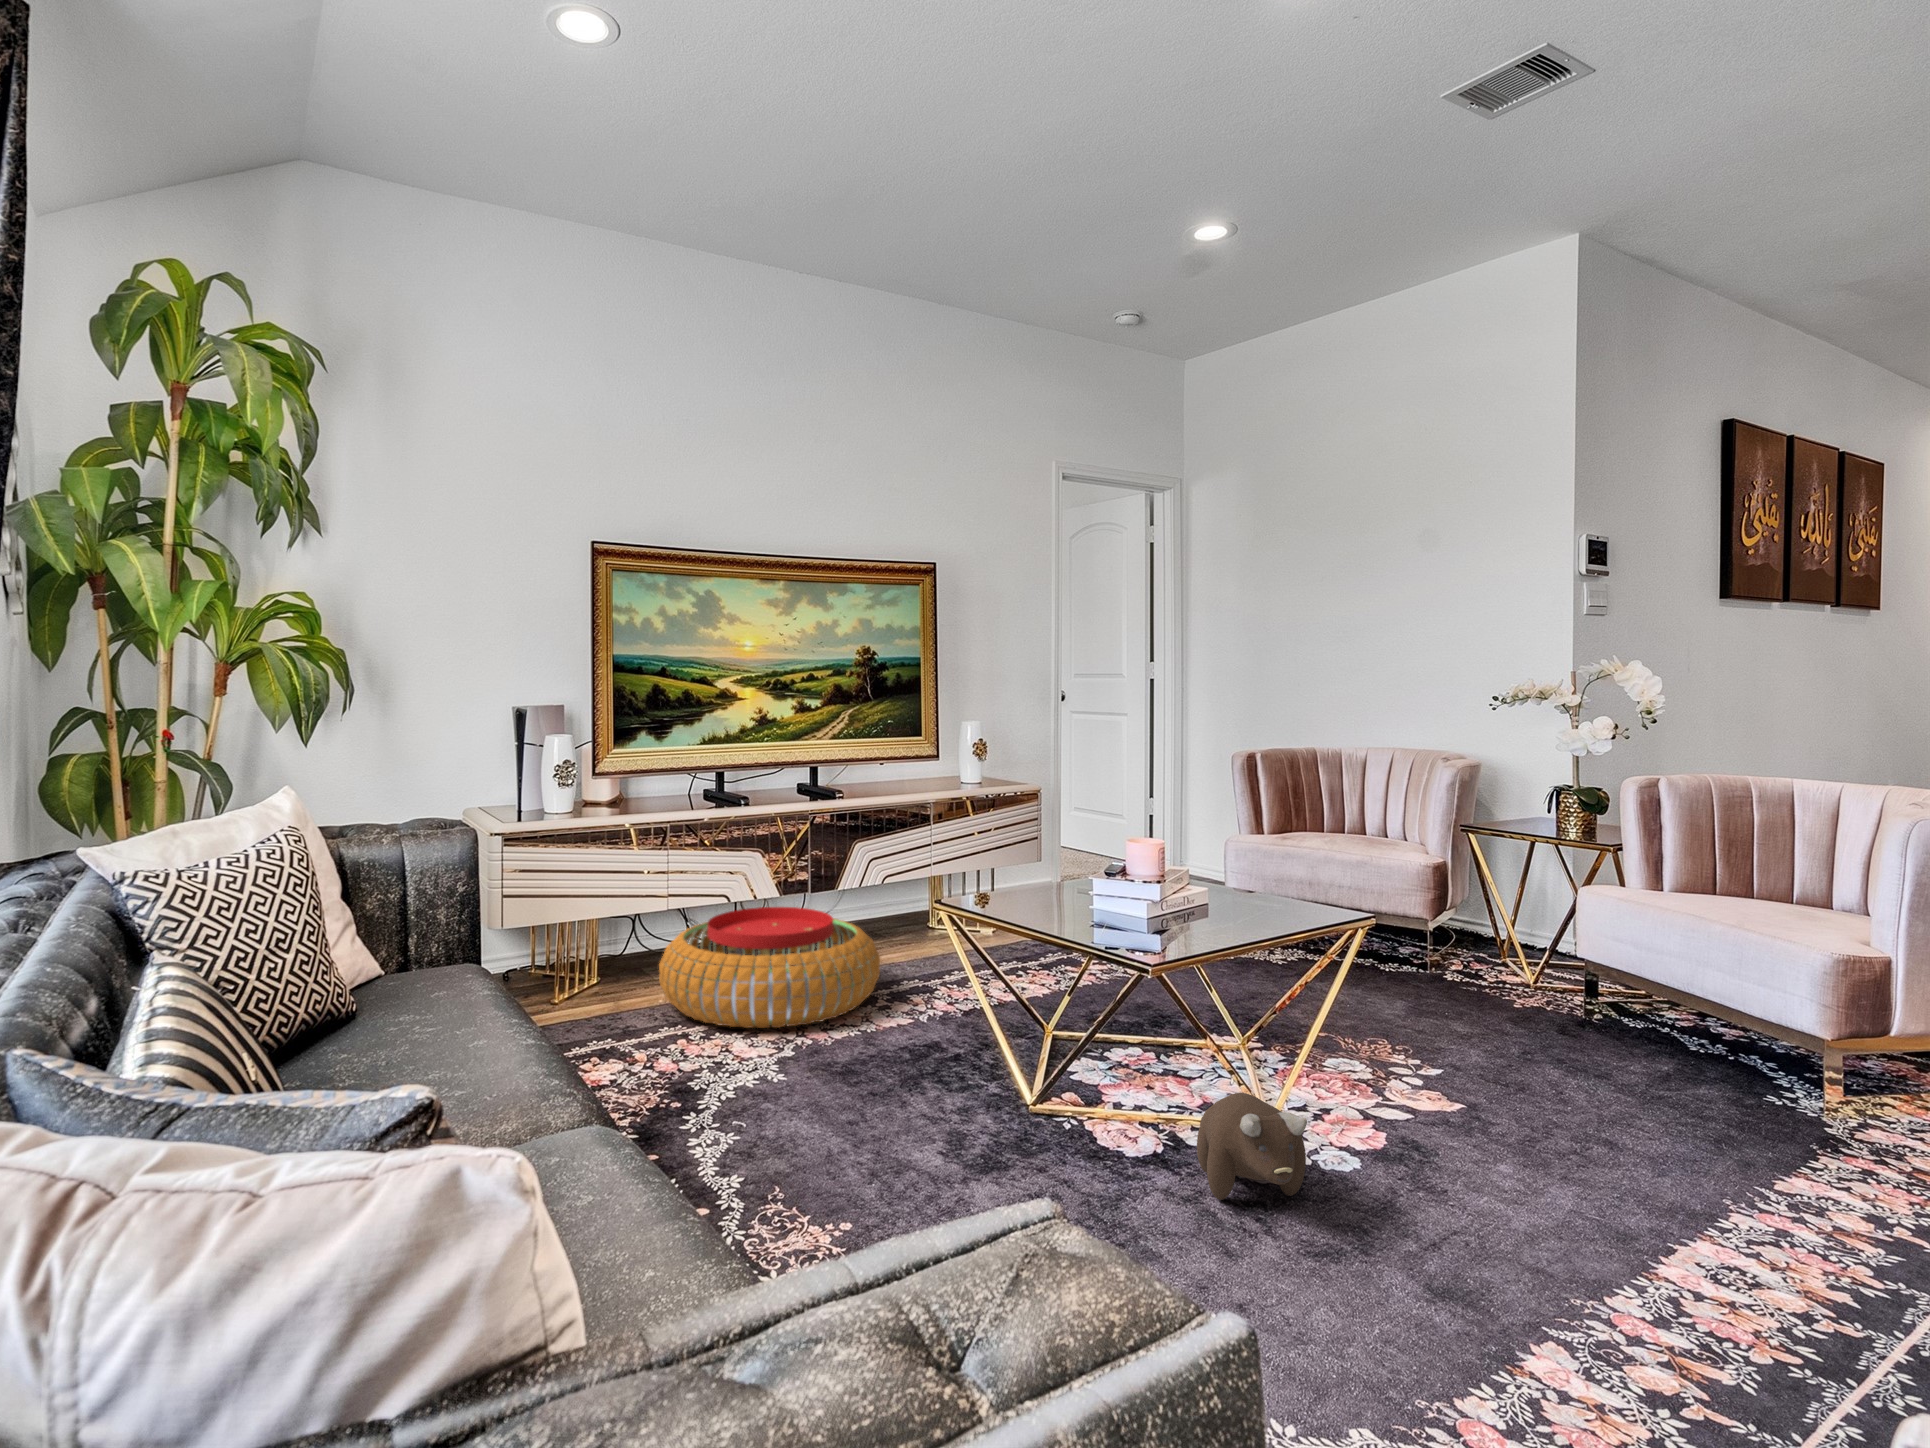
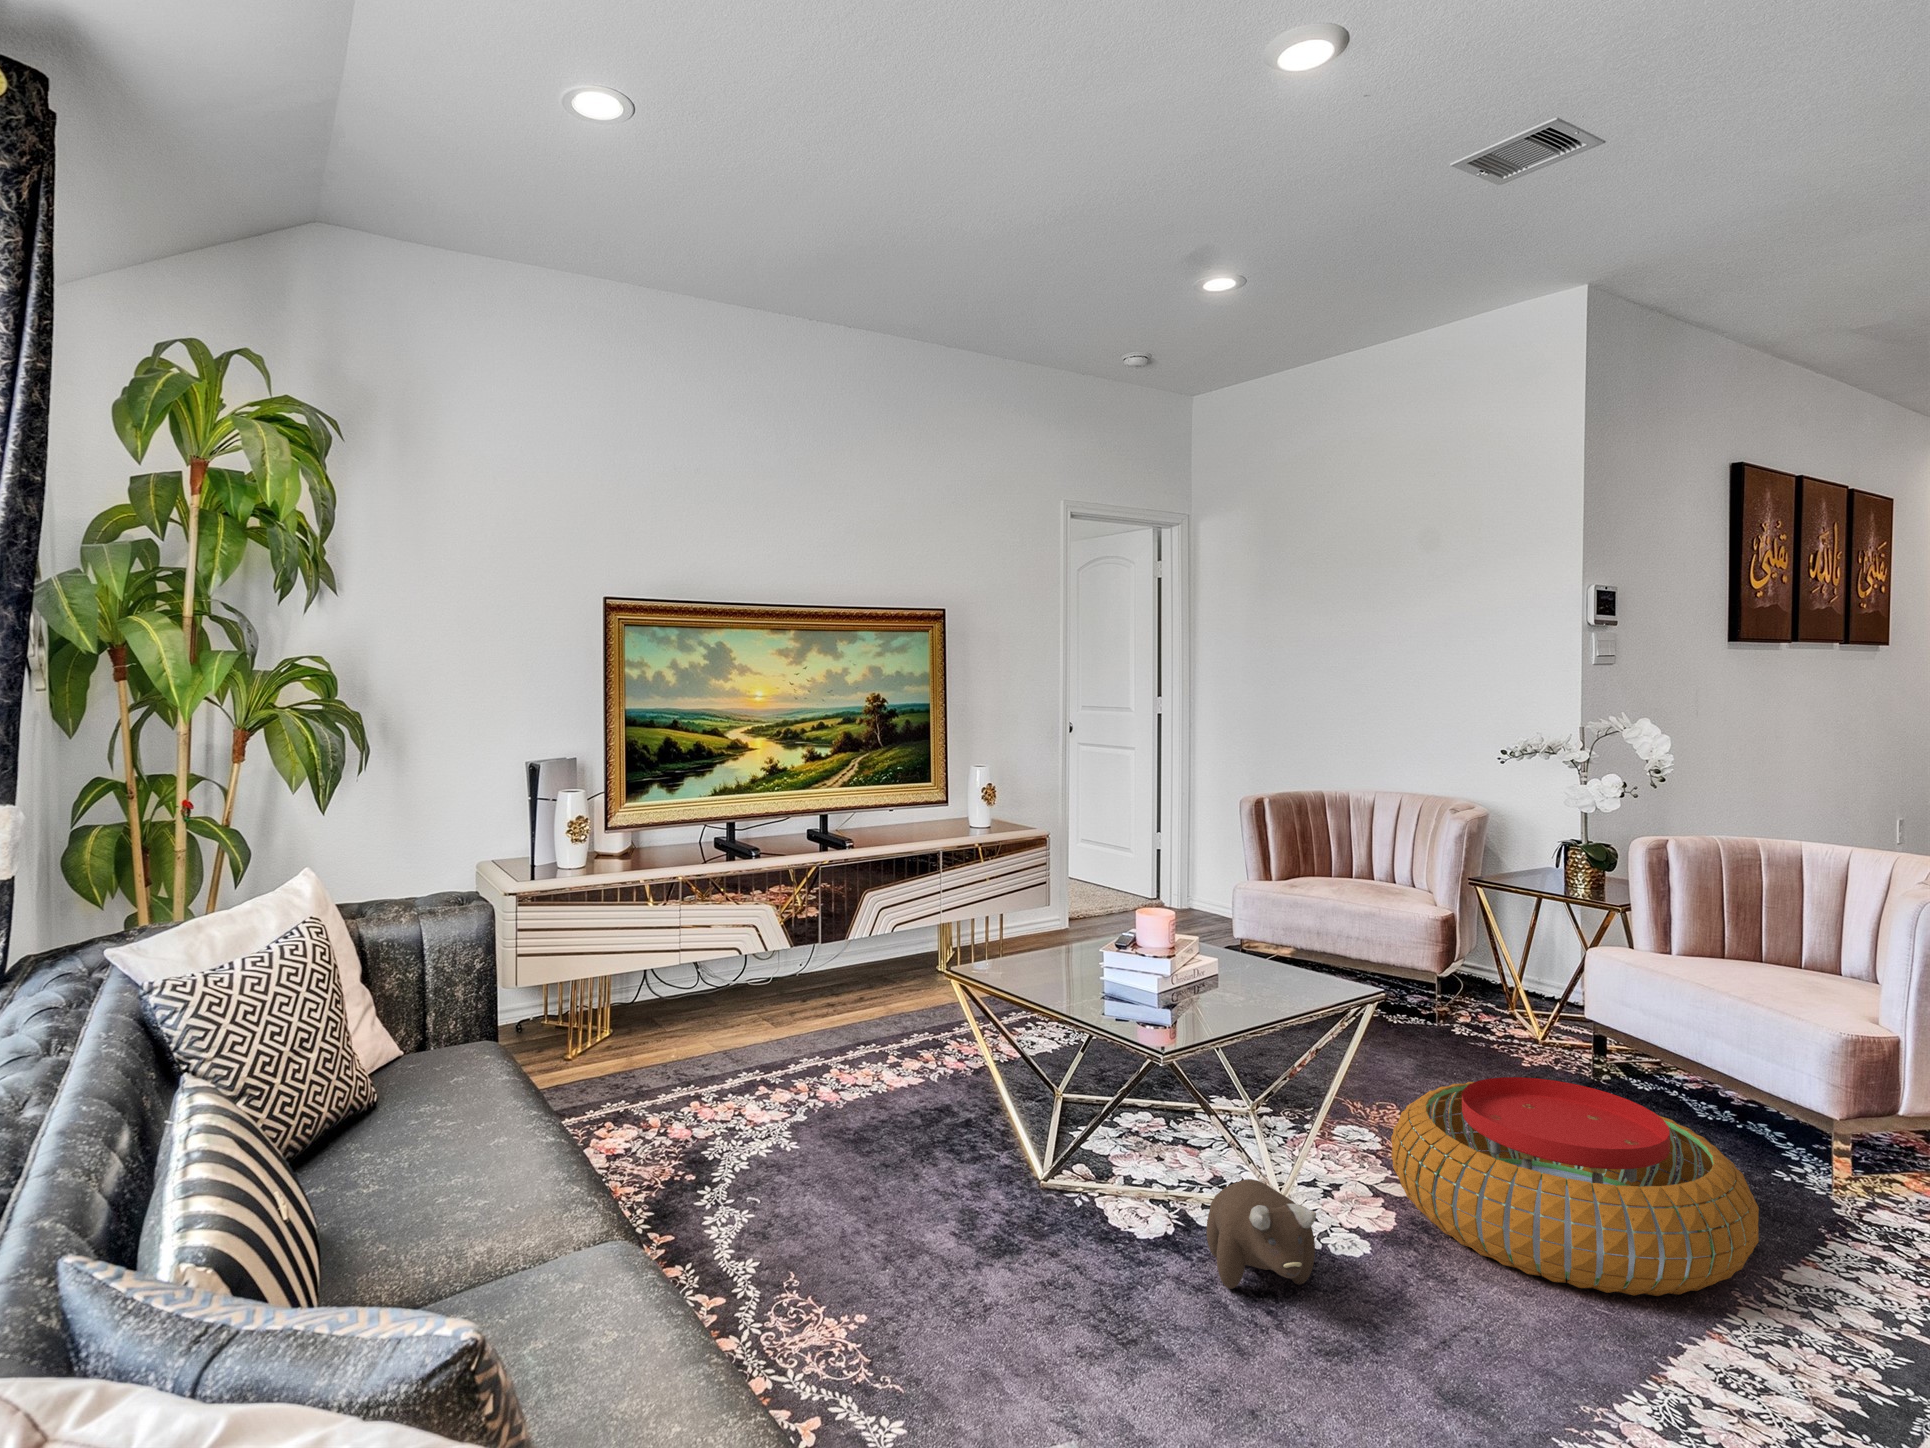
pouf: present [659,907,880,1028] -> present [1391,1077,1759,1296]

